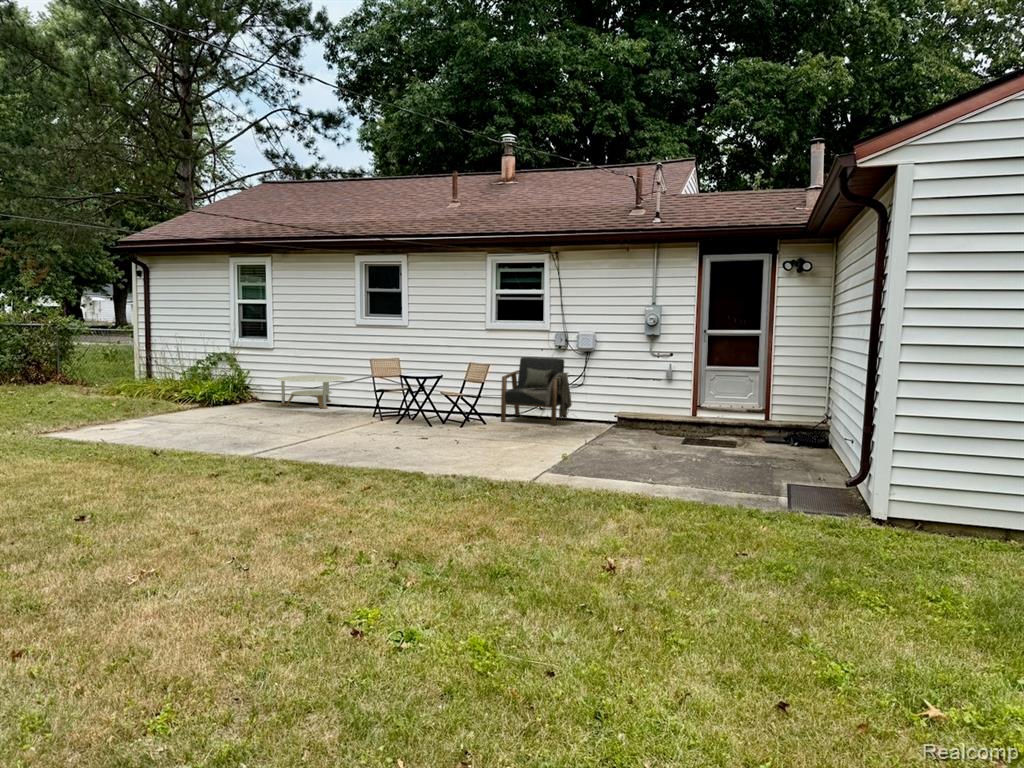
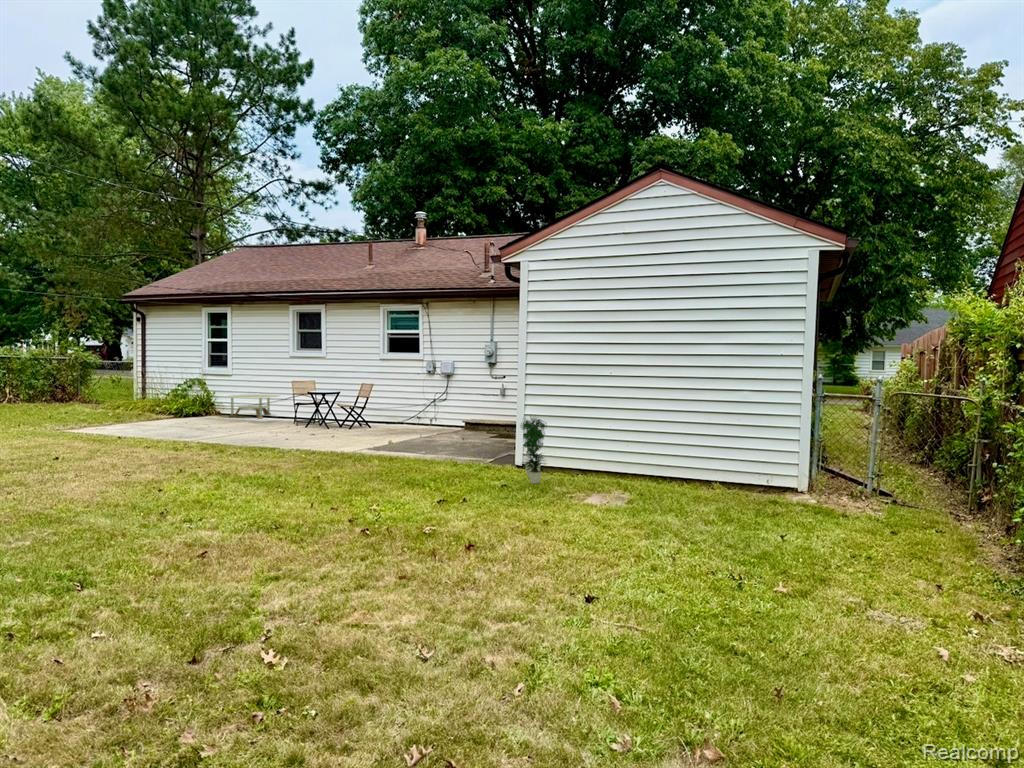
armchair: present [501,357,572,426] -> none [379,380,434,429]
potted plant: none [905,431,1000,557] -> present [521,418,545,484]

